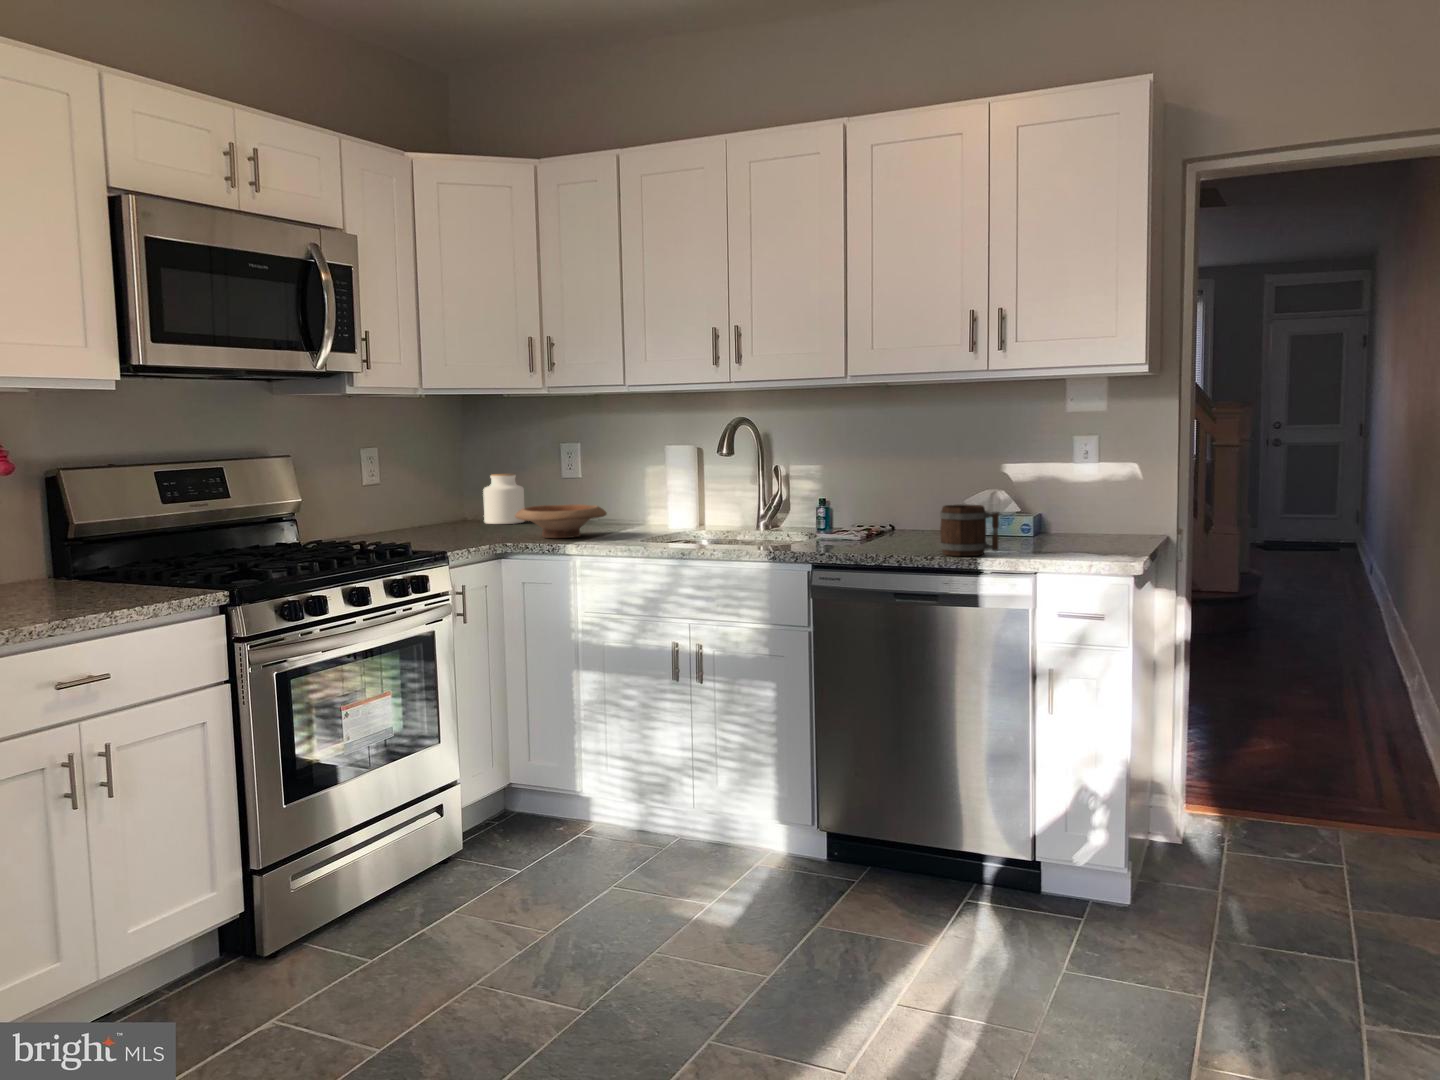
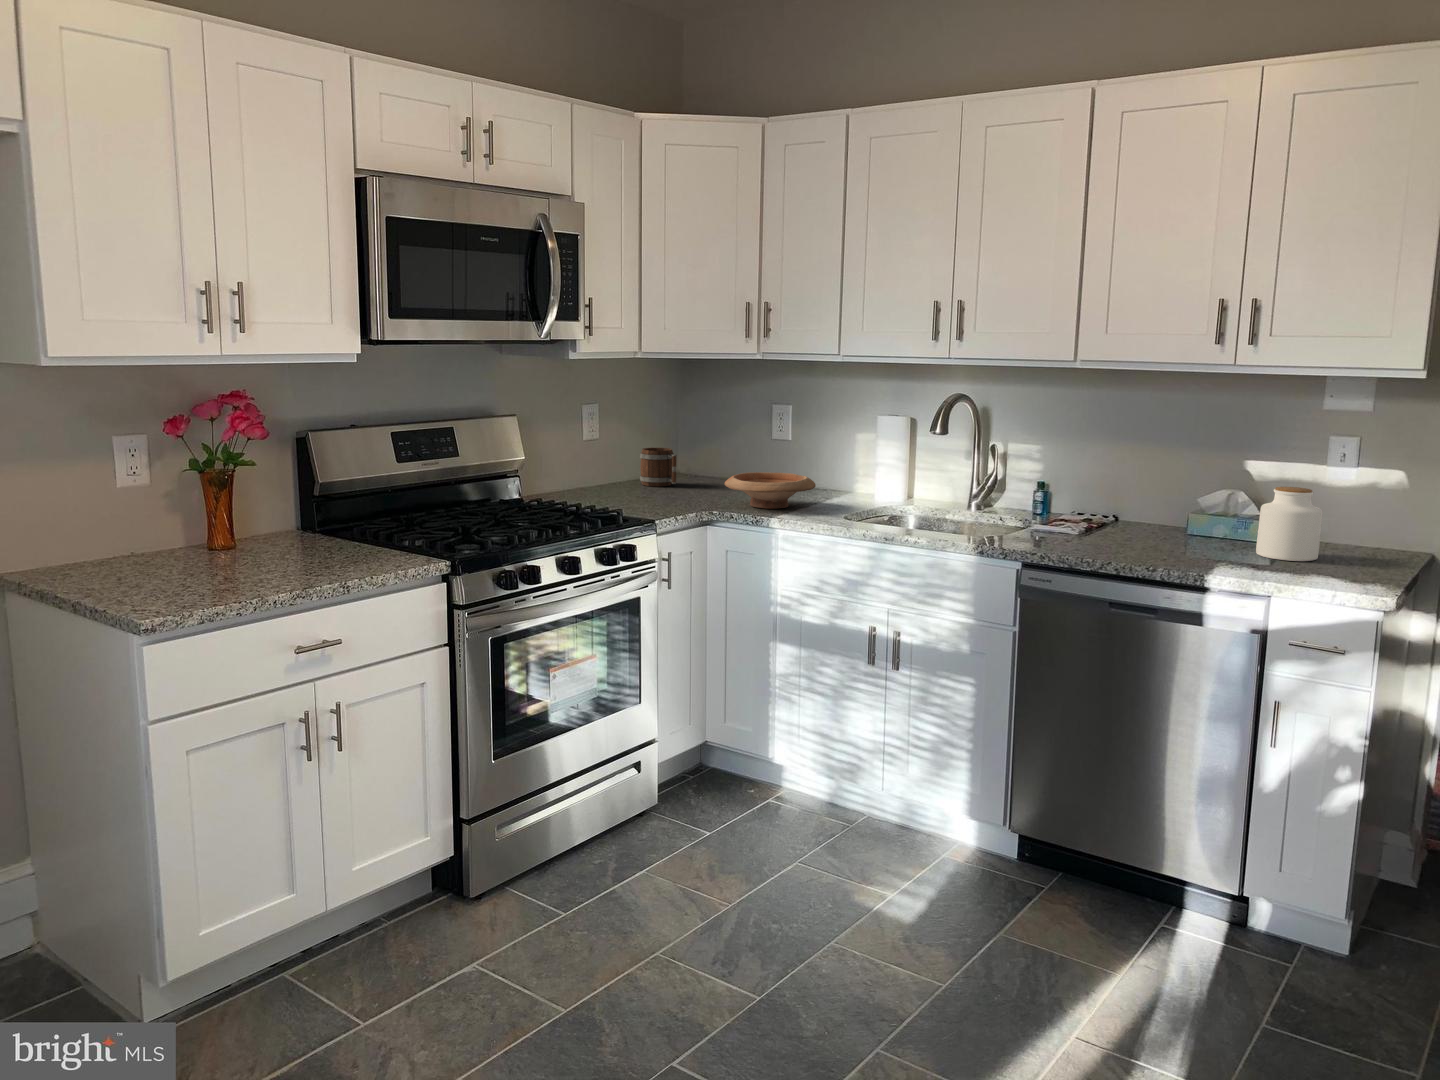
jar: present [483,474,525,524] -> present [1256,487,1323,561]
mug: present [940,505,999,556] -> present [640,448,677,486]

